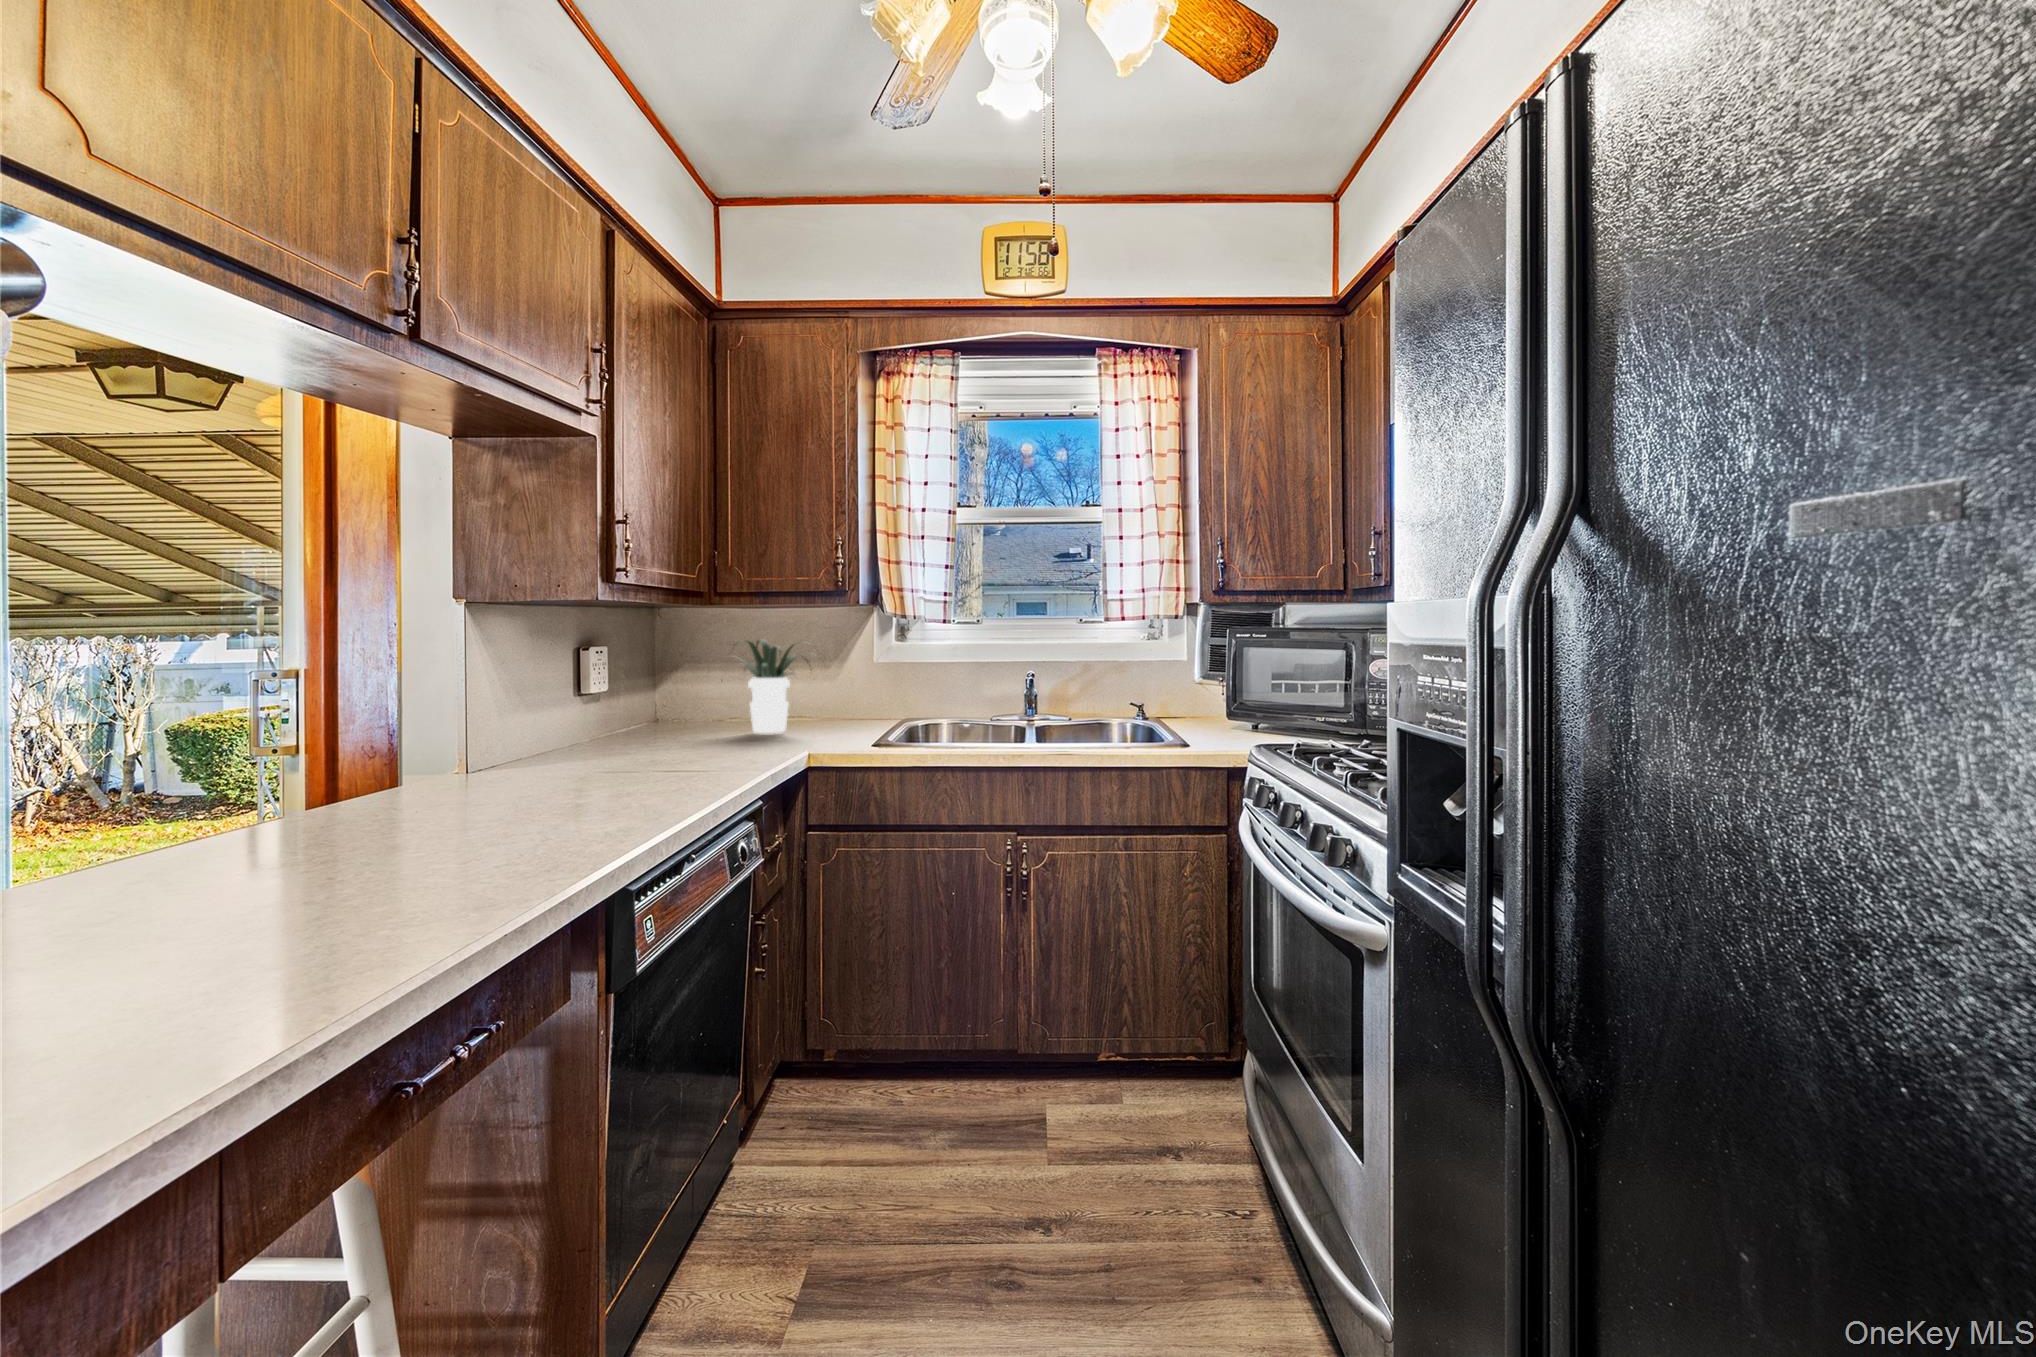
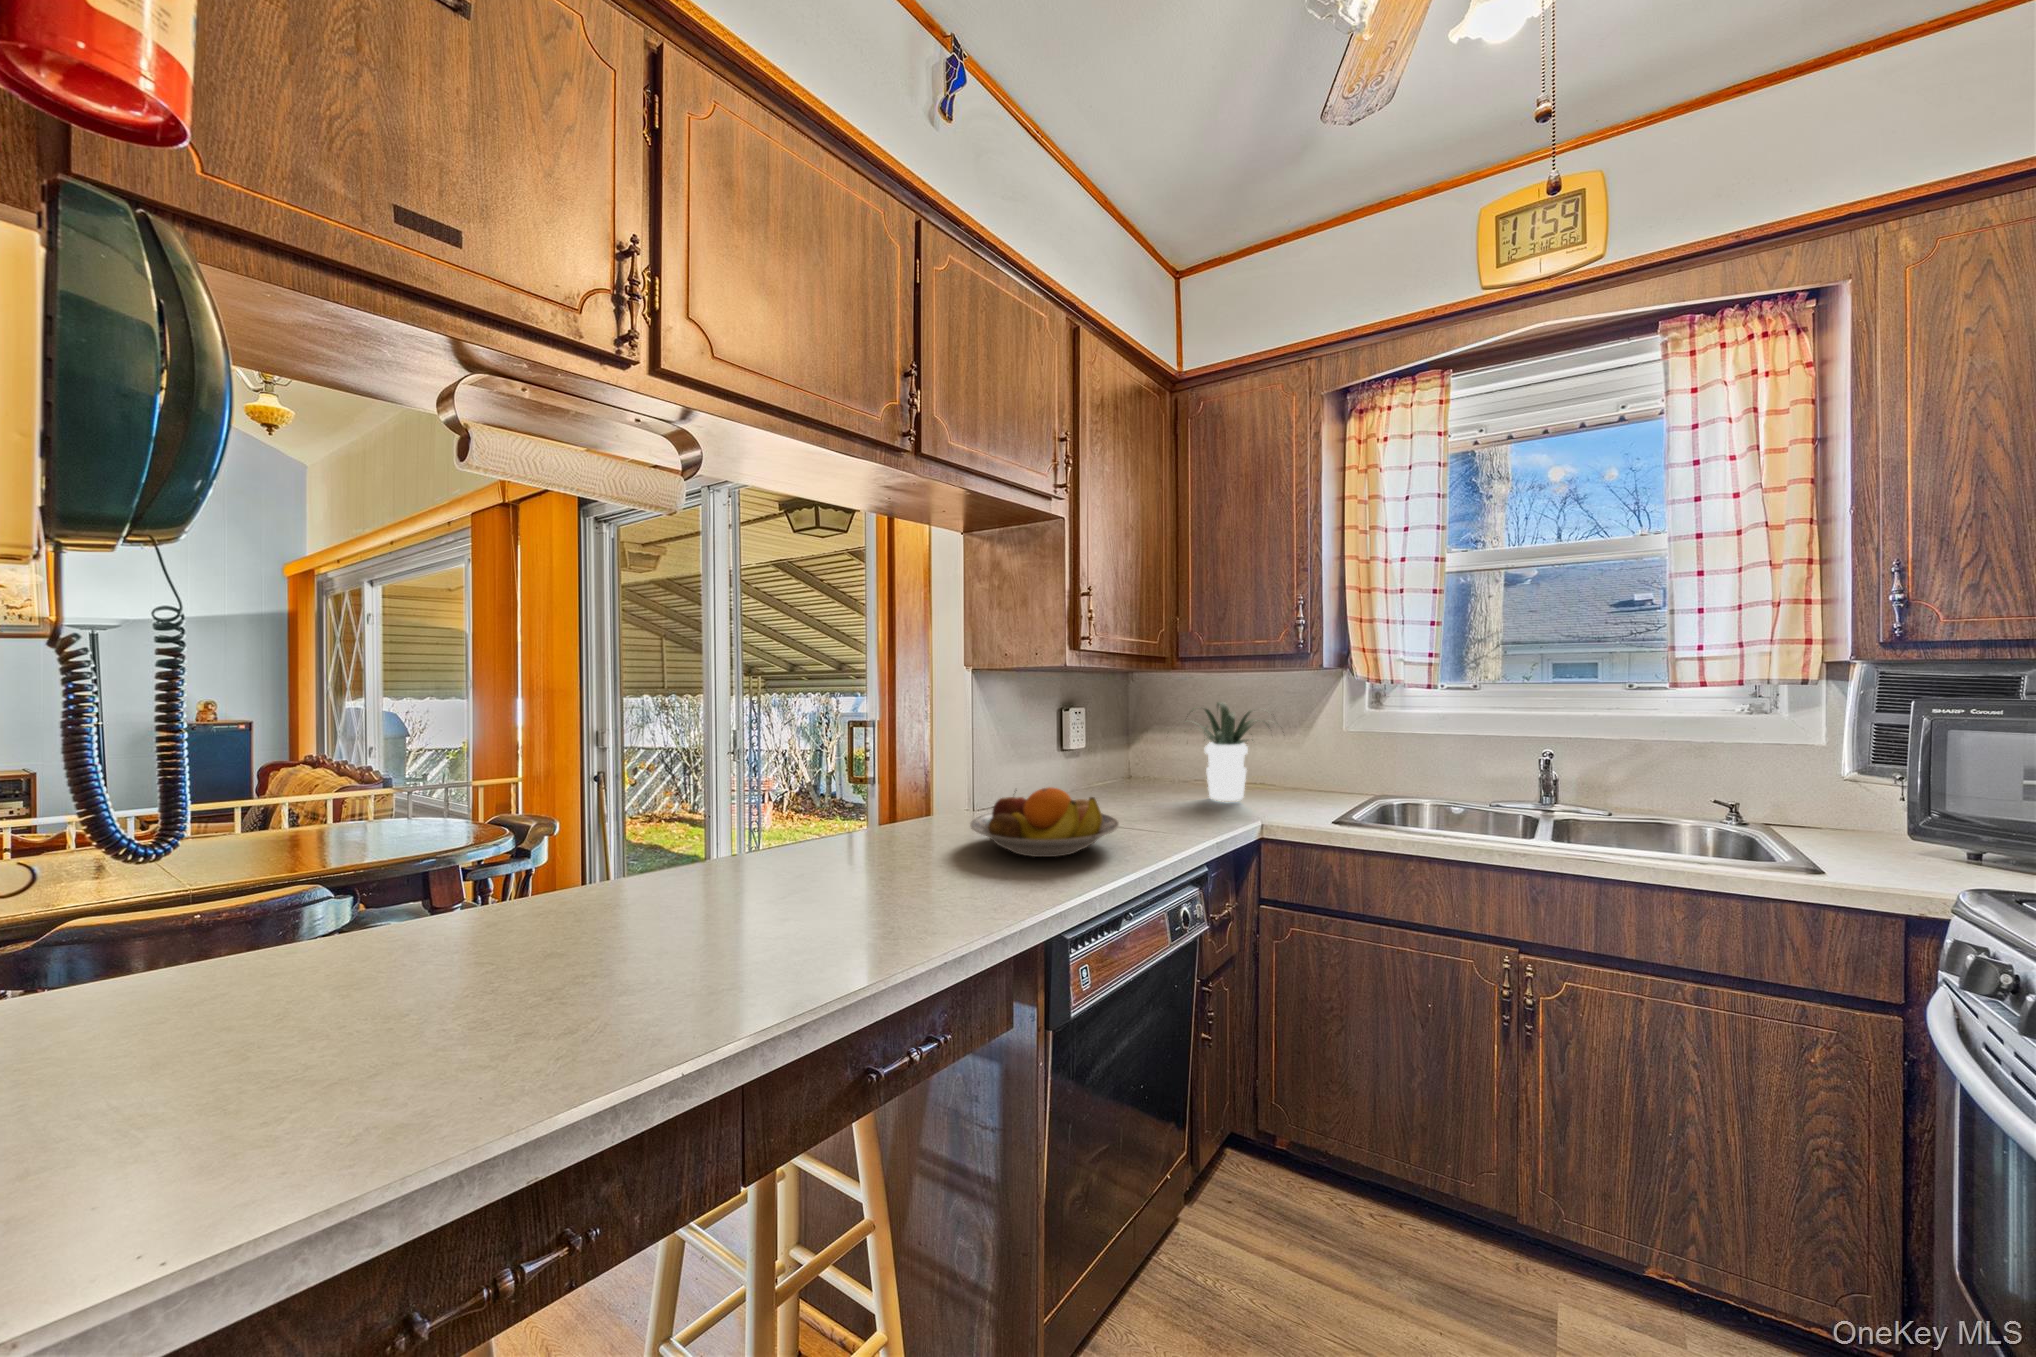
fruit bowl: none [509,703,682,774] -> present [970,787,1119,857]

